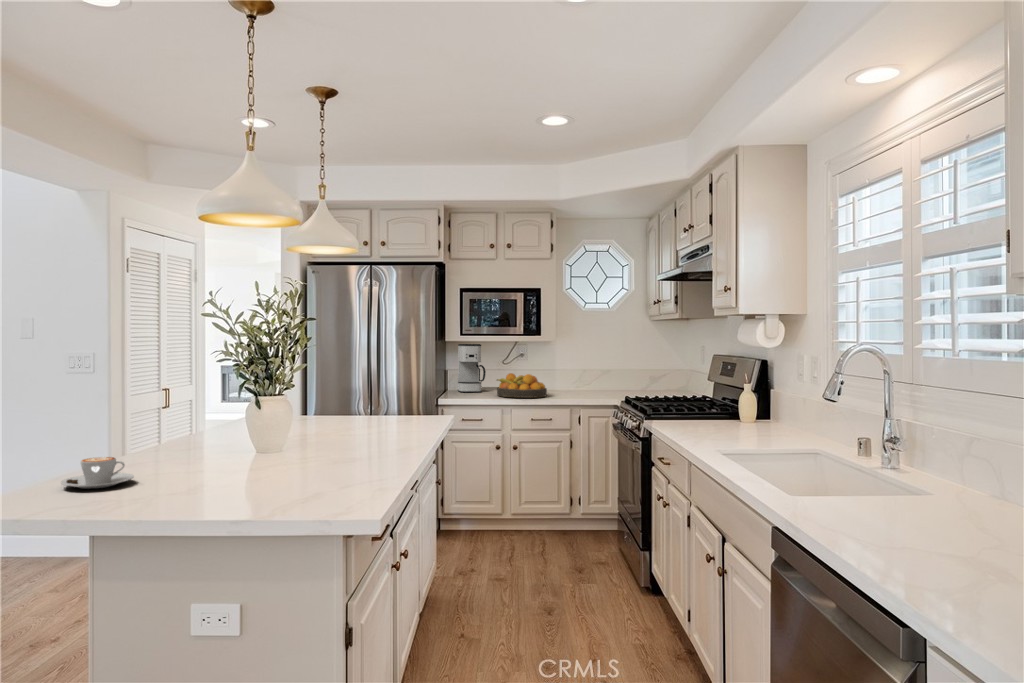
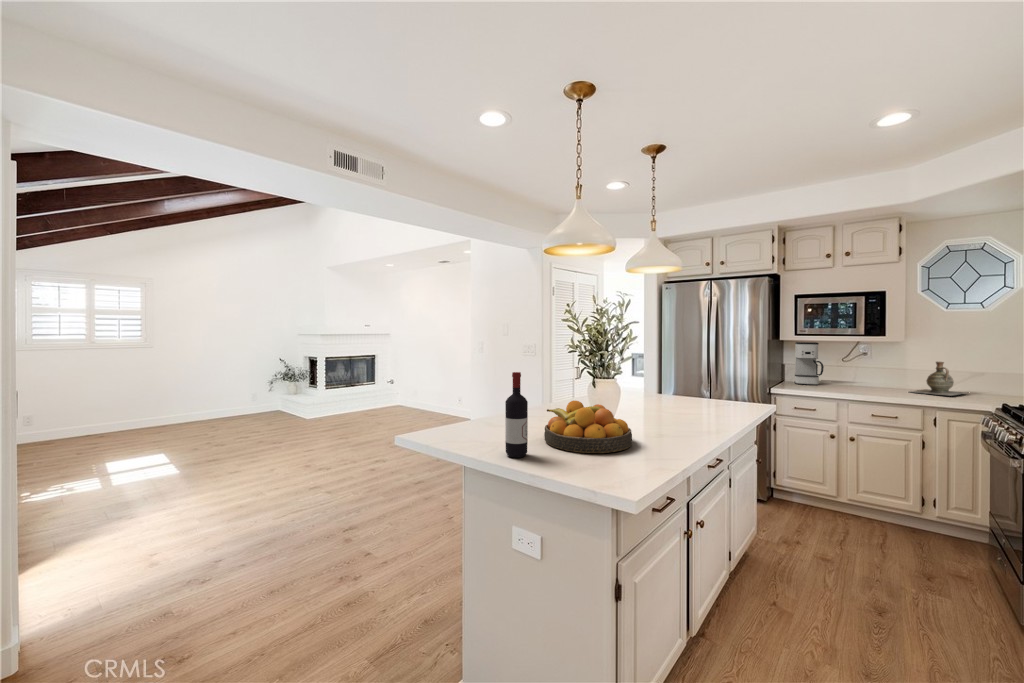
ceramic jug: none [556,362,599,394] -> present [911,362,965,396]
wine bottle: none [163,363,201,493] -> present [505,372,528,458]
fruit bowl: present [497,373,547,398] -> present [544,401,632,453]
coffee cup: present [61,457,134,489] -> none [463,425,500,444]

